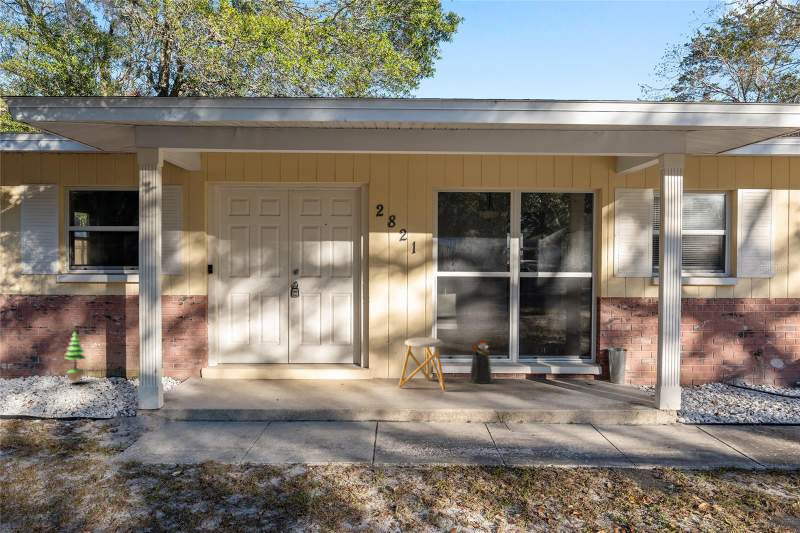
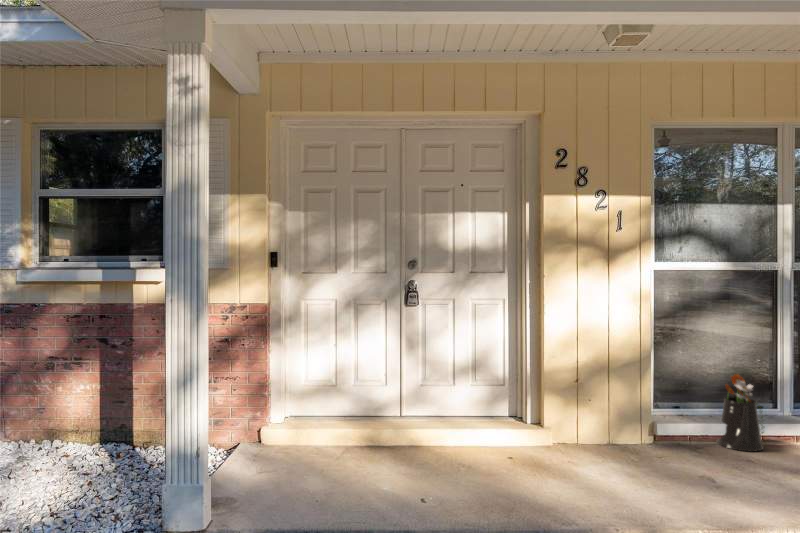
potted tree: present [66,332,85,383] -> none [27,364,65,454]
stool: present [399,337,445,391] -> none [619,372,711,469]

